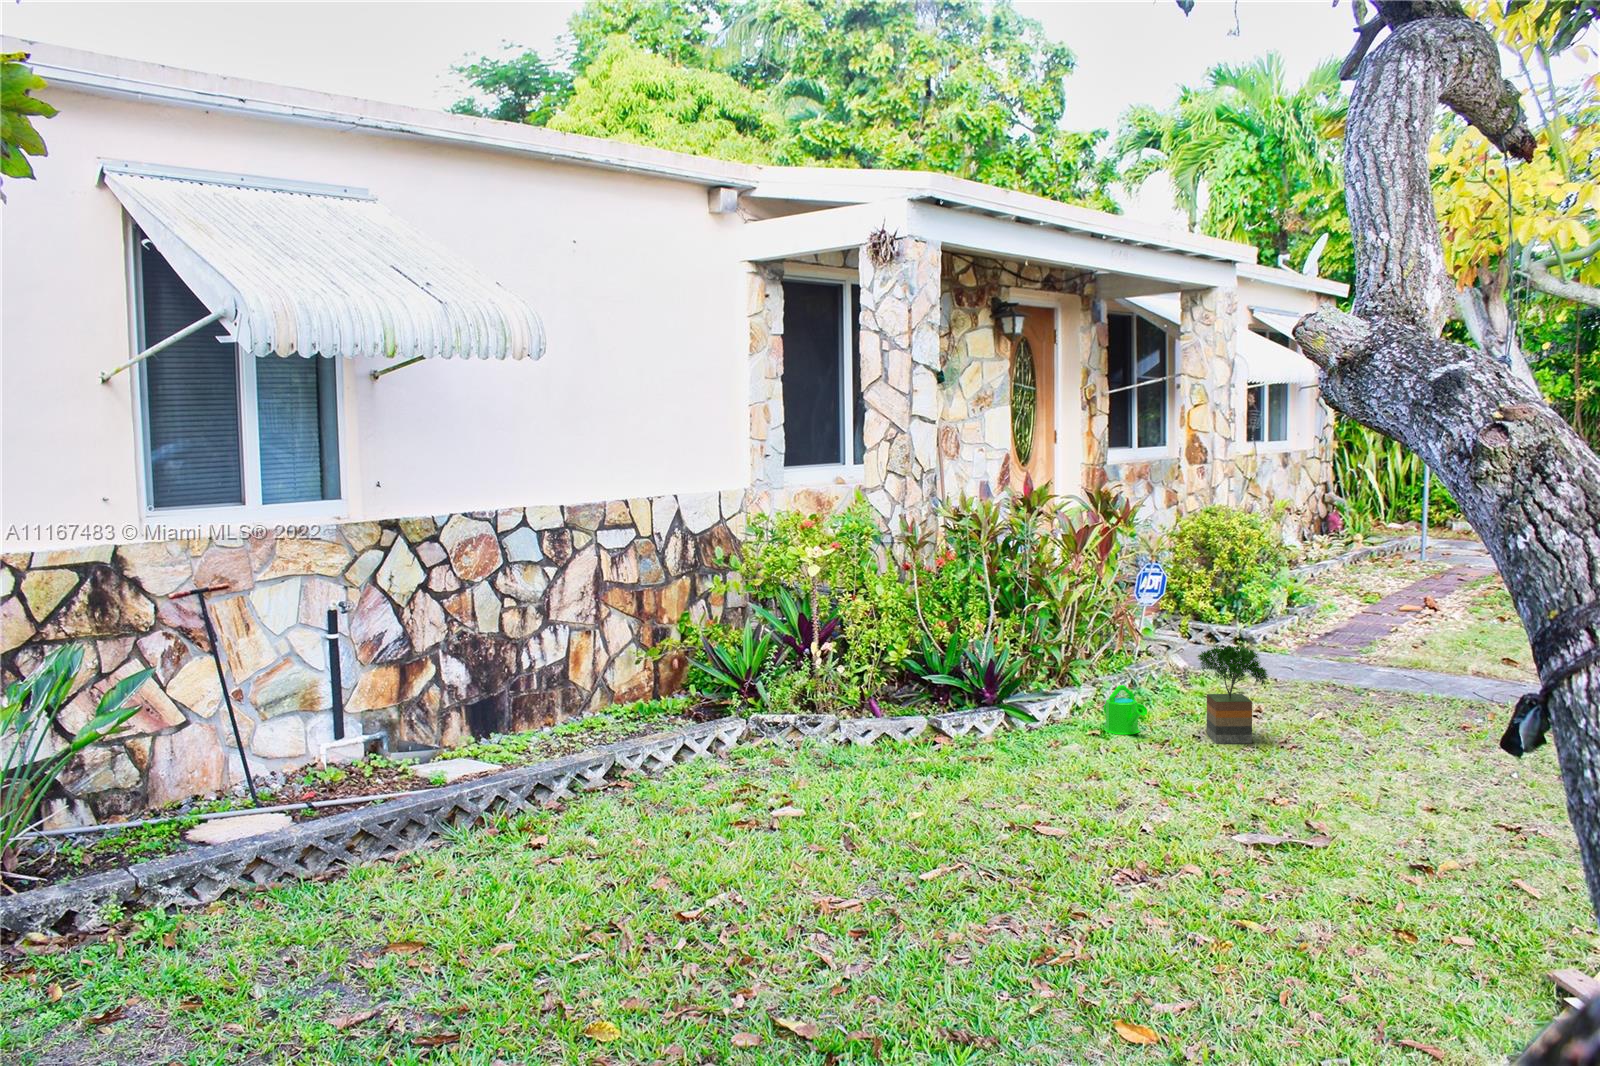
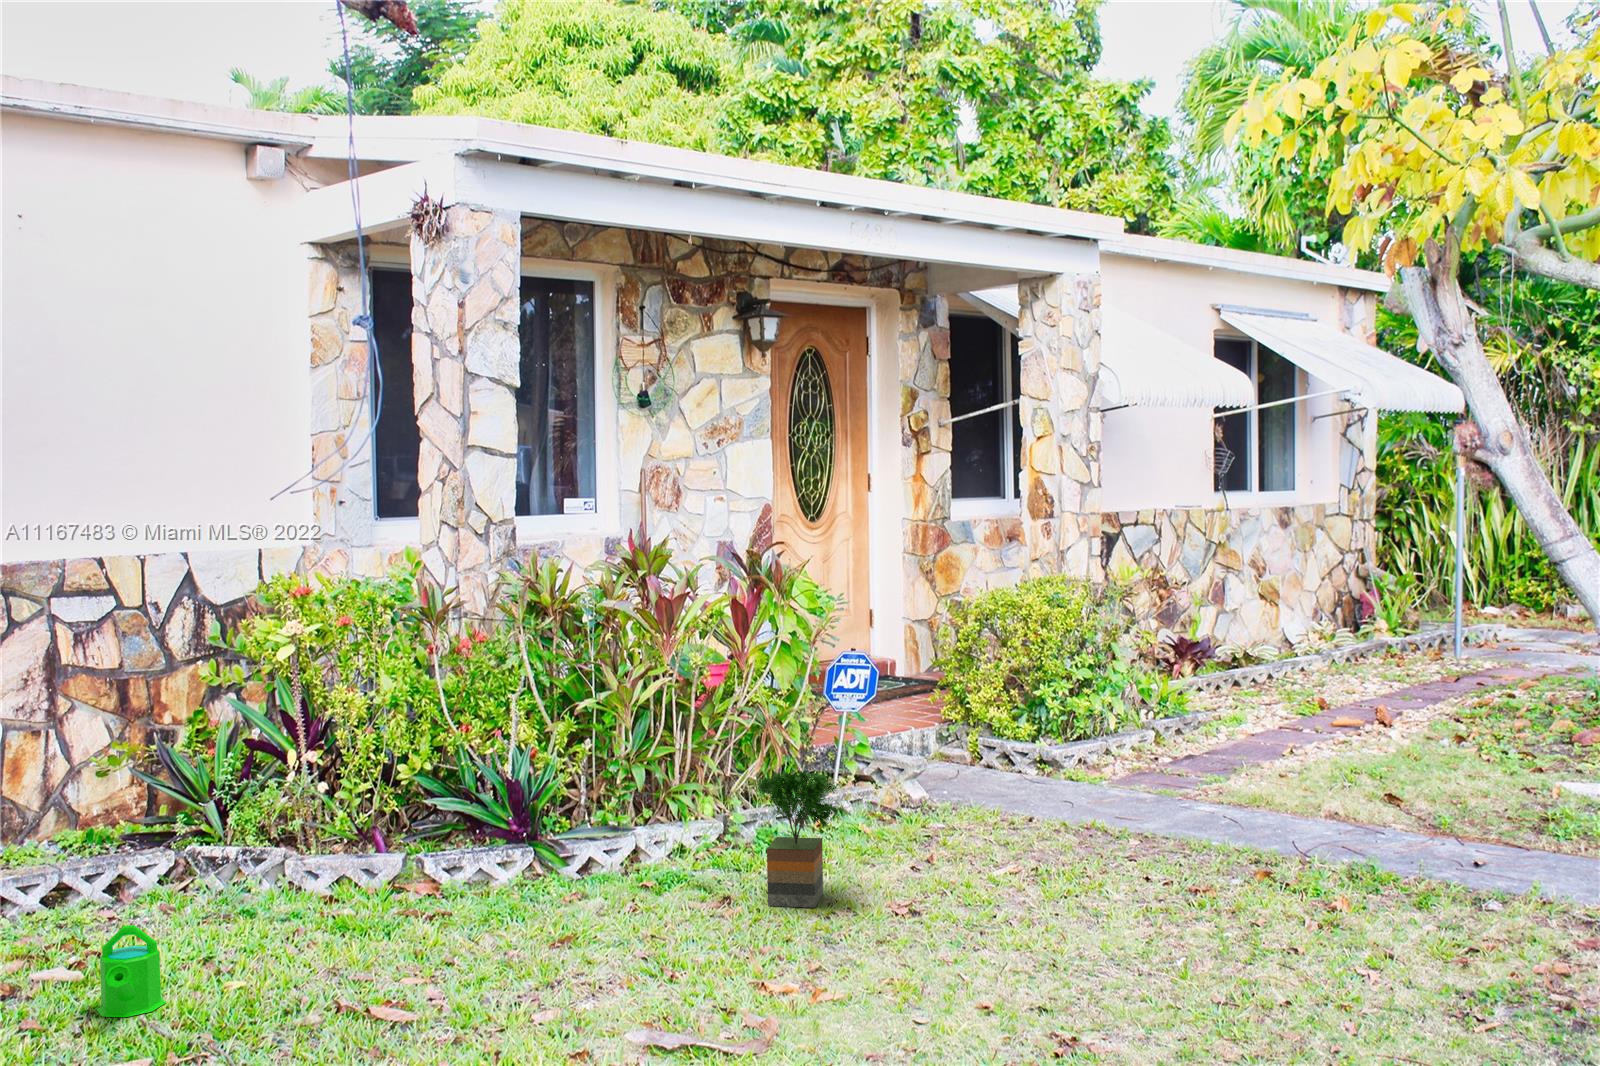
watering can: present [1104,685,1147,735] -> present [97,925,166,1017]

